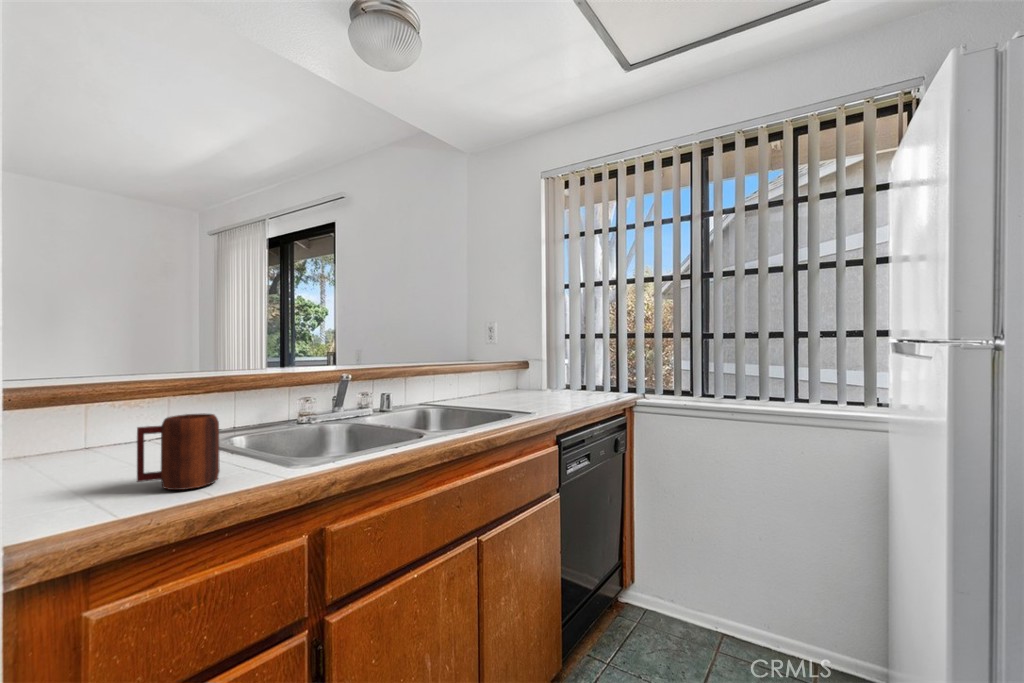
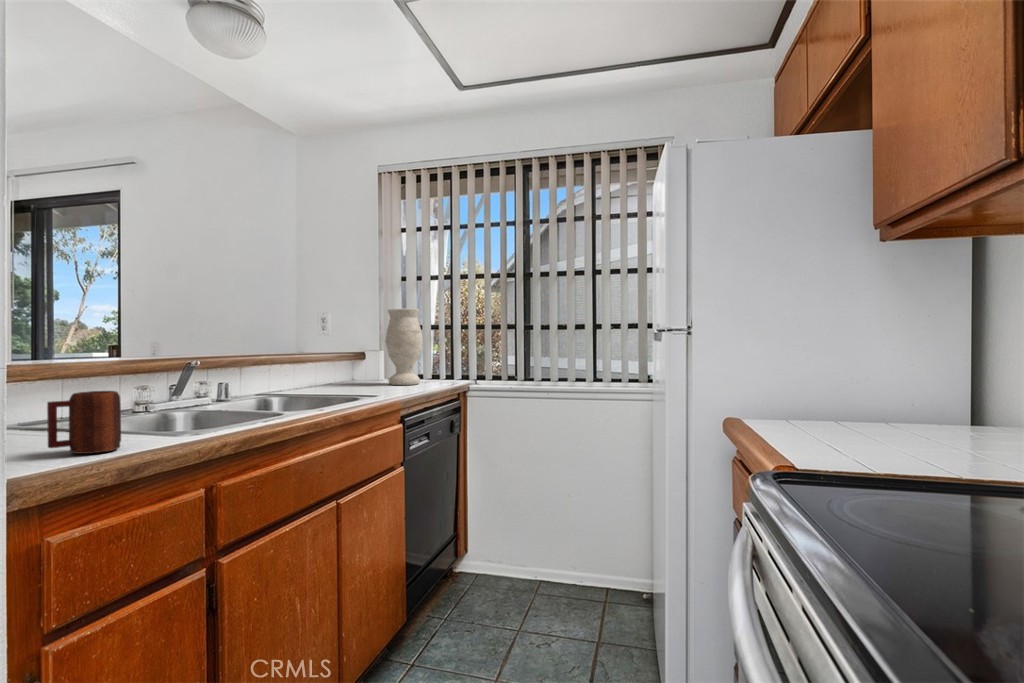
vase: none [547,317,586,397] -> present [385,309,423,385]

